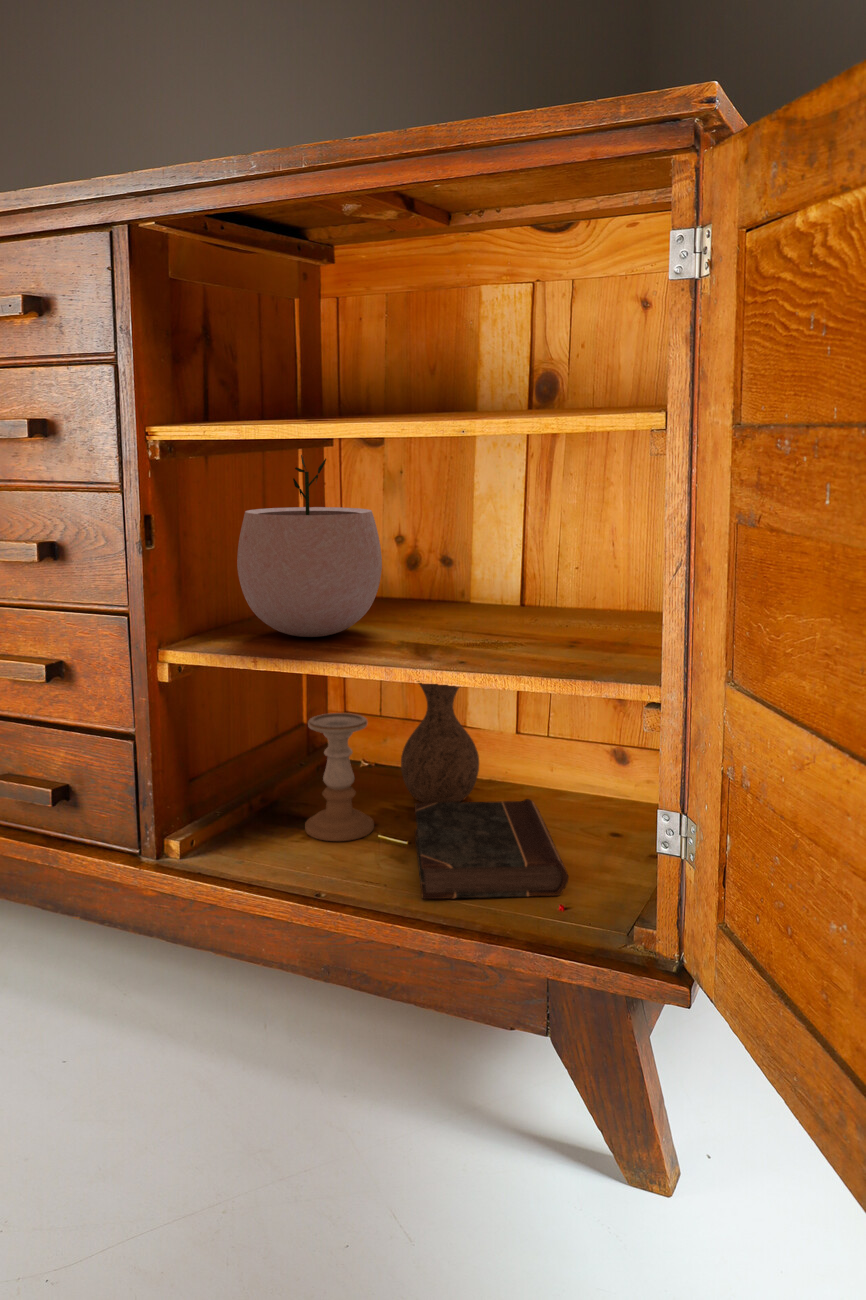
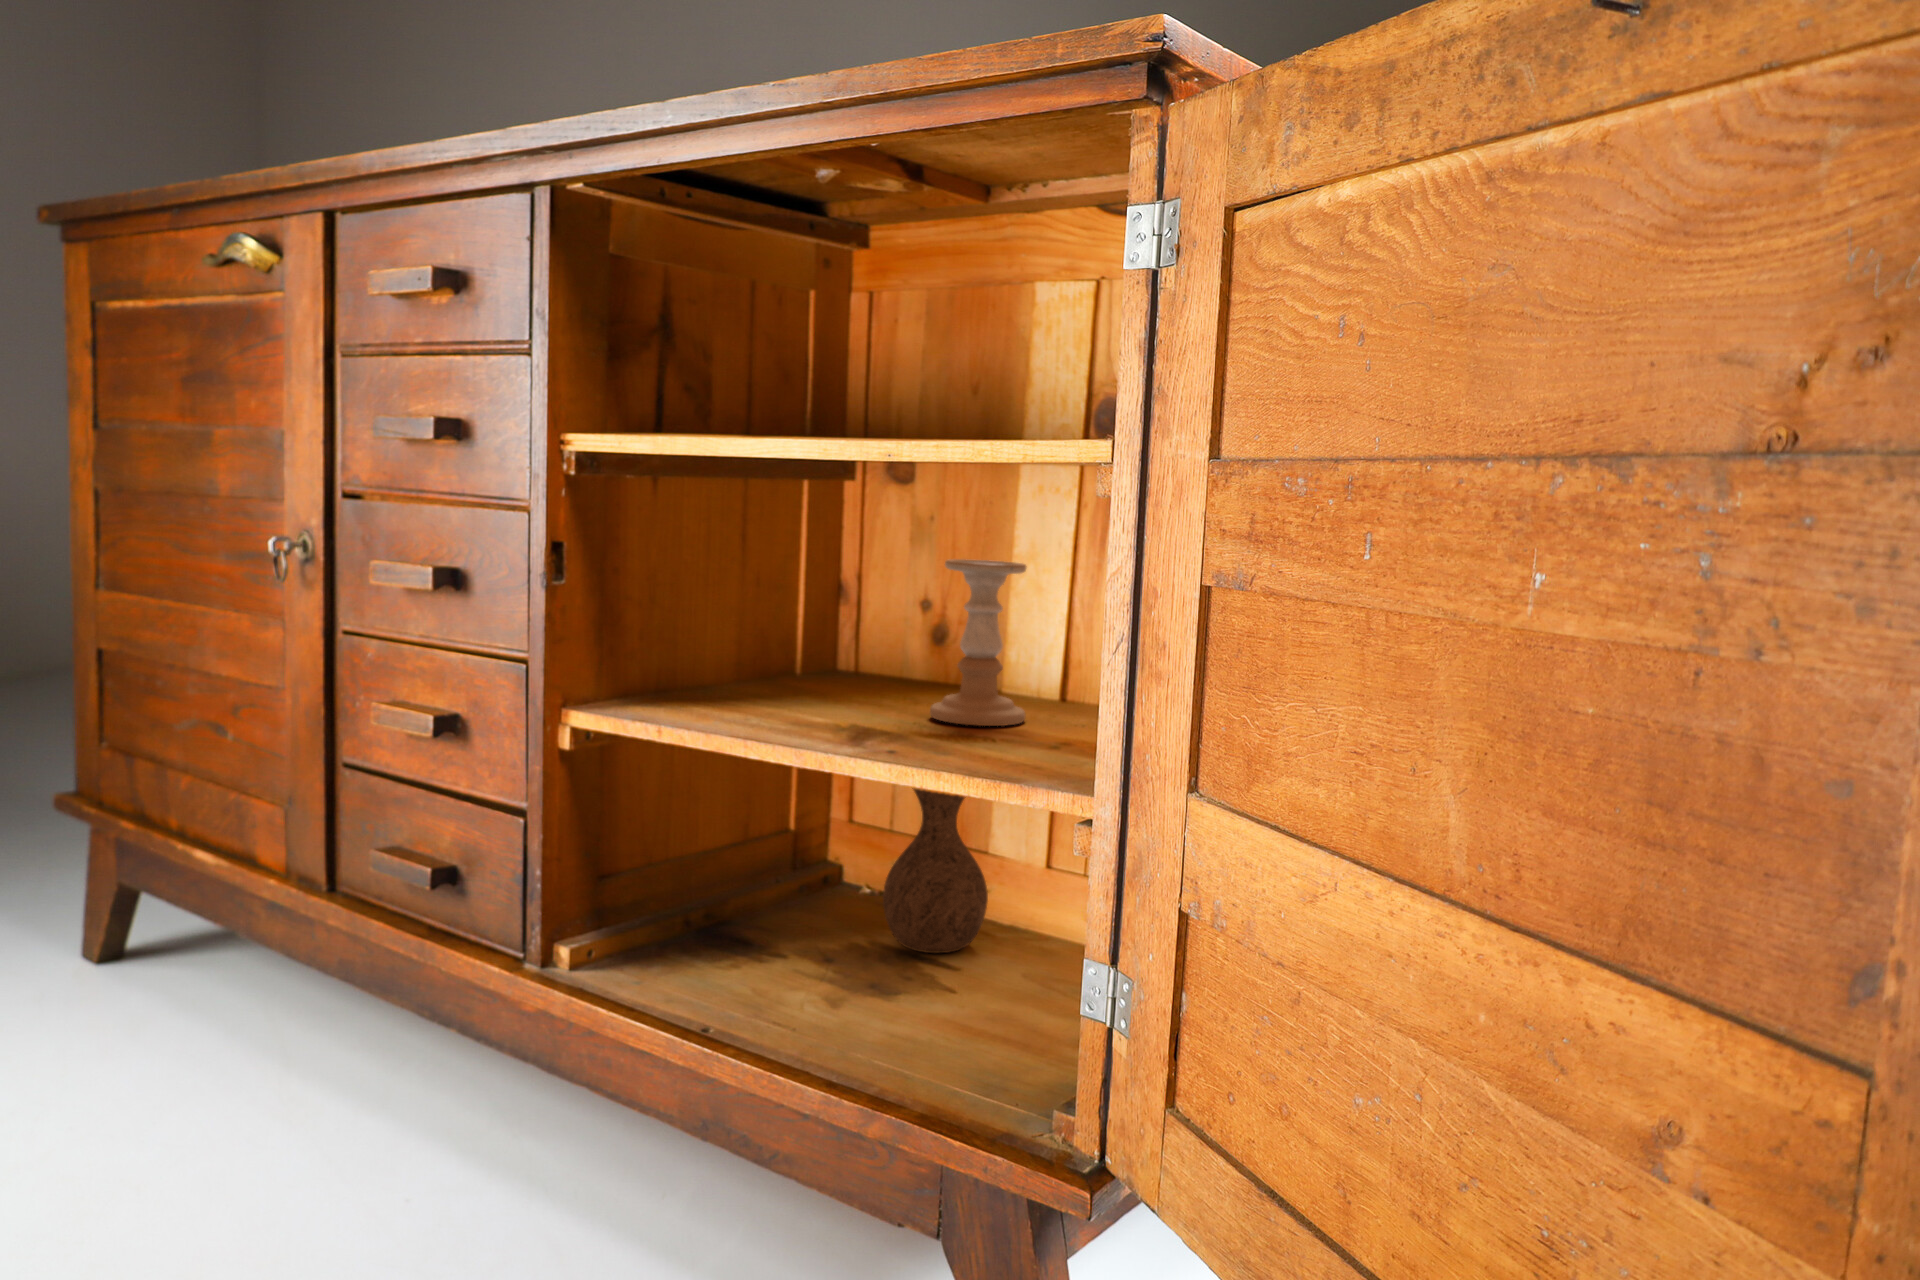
plant pot: present [237,455,382,637] -> none [665,477,850,709]
candle holder: present [305,713,374,841] -> present [930,559,1026,726]
book: present [415,799,568,899] -> none [821,942,1039,1081]

